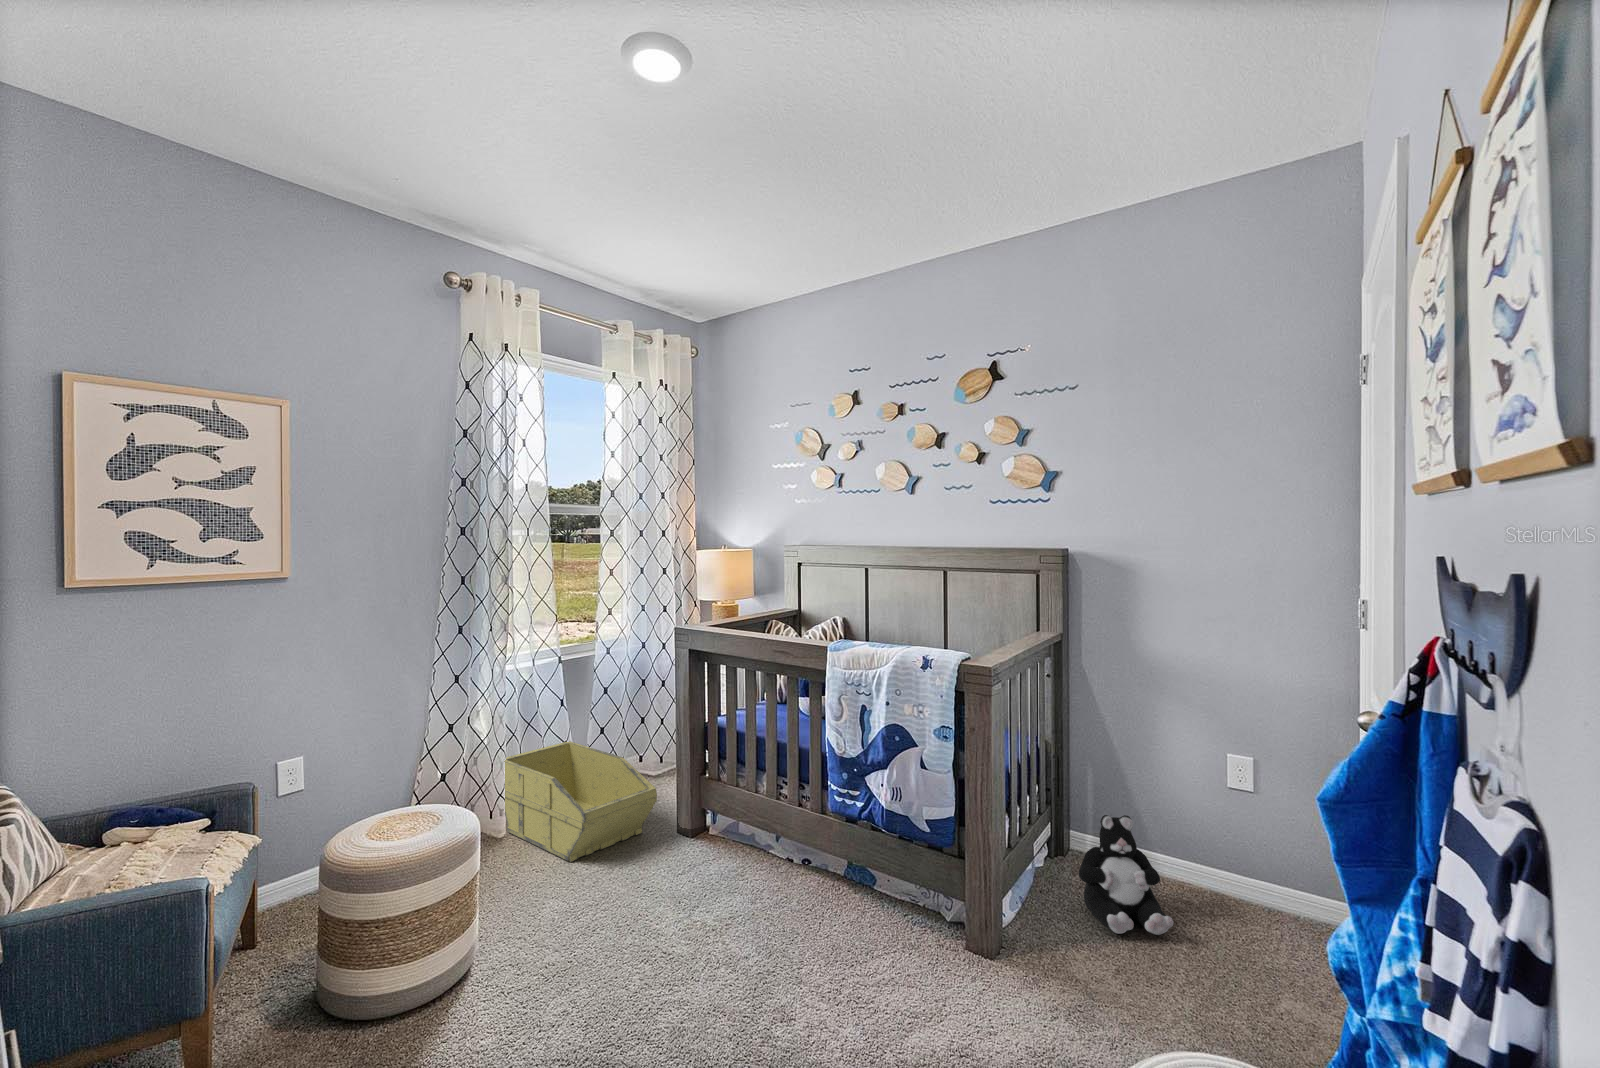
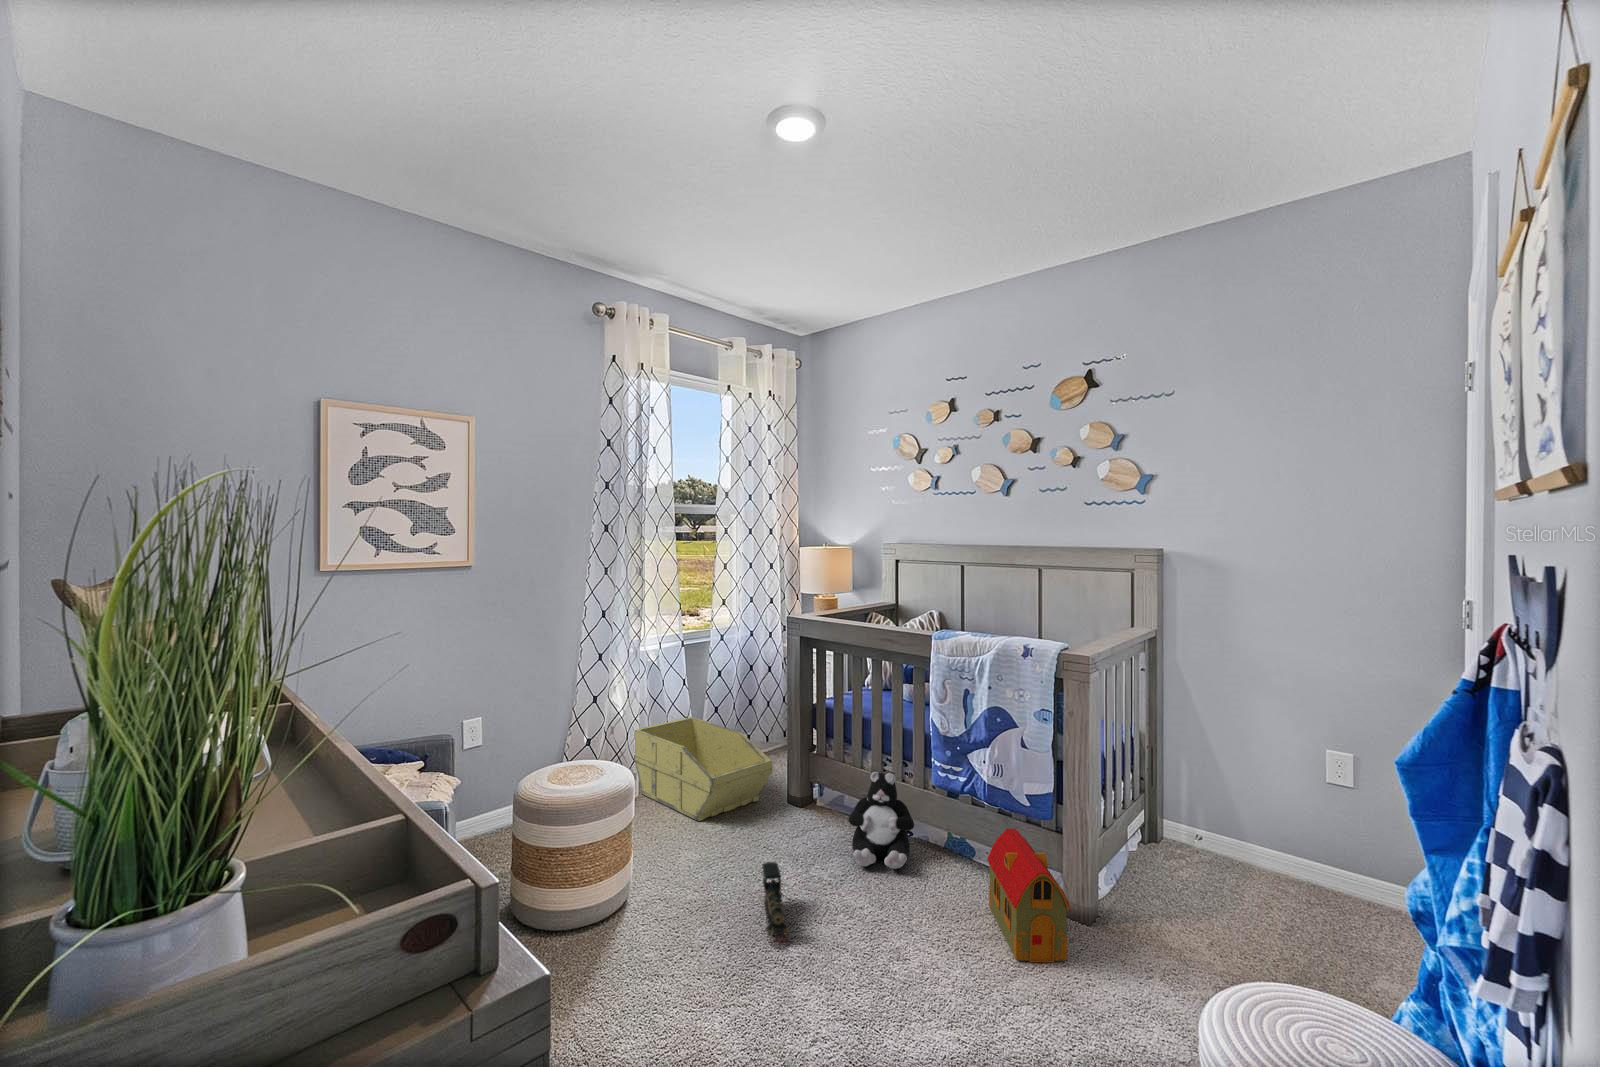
plush toy: present [1079,815,1174,935] -> present [849,771,914,869]
toy house: none [885,857,972,1010] -> present [987,828,1071,962]
toy train: none [633,911,660,1014] -> present [762,862,789,947]

